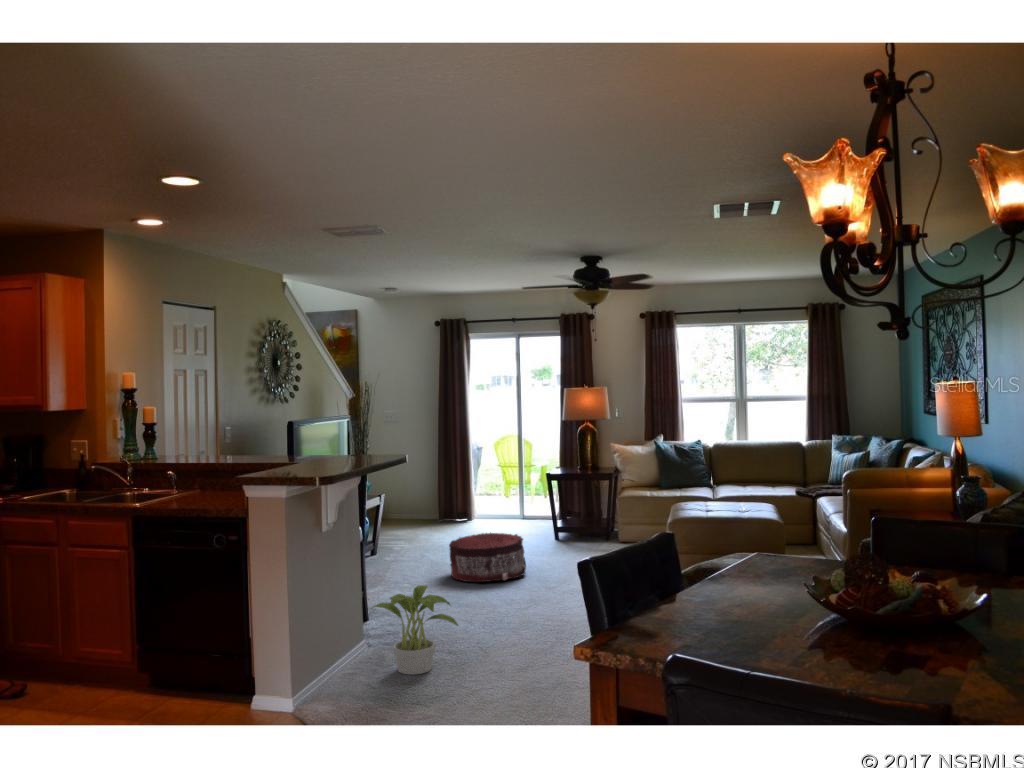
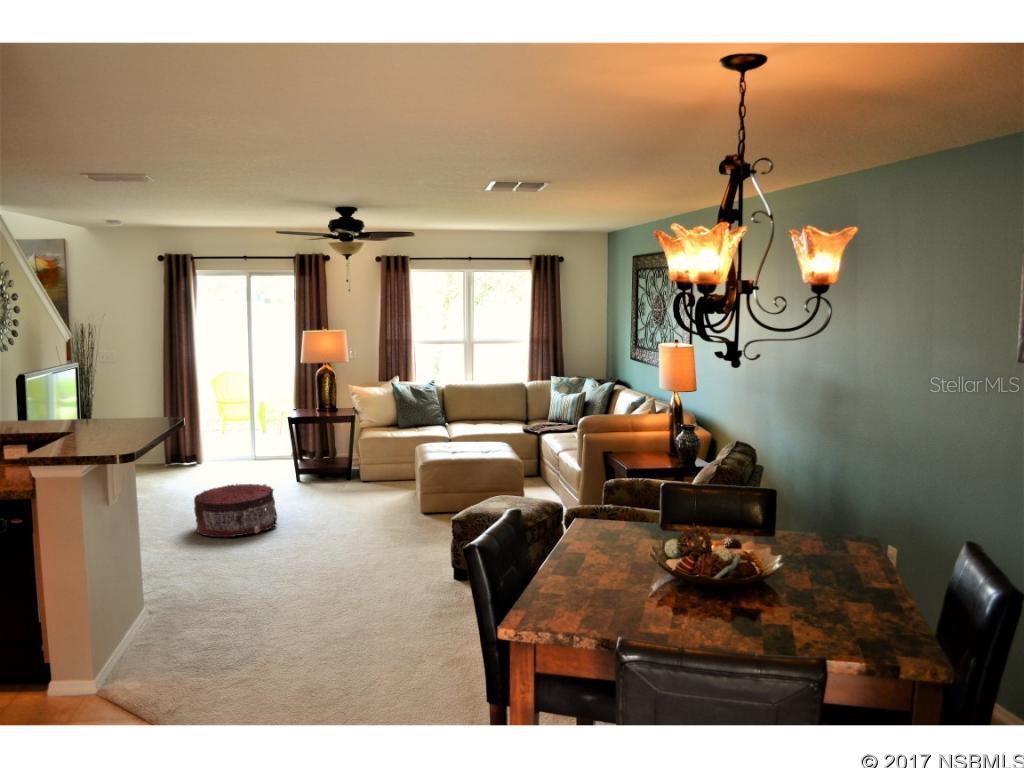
potted plant: present [372,585,458,675] -> none [132,559,235,655]

